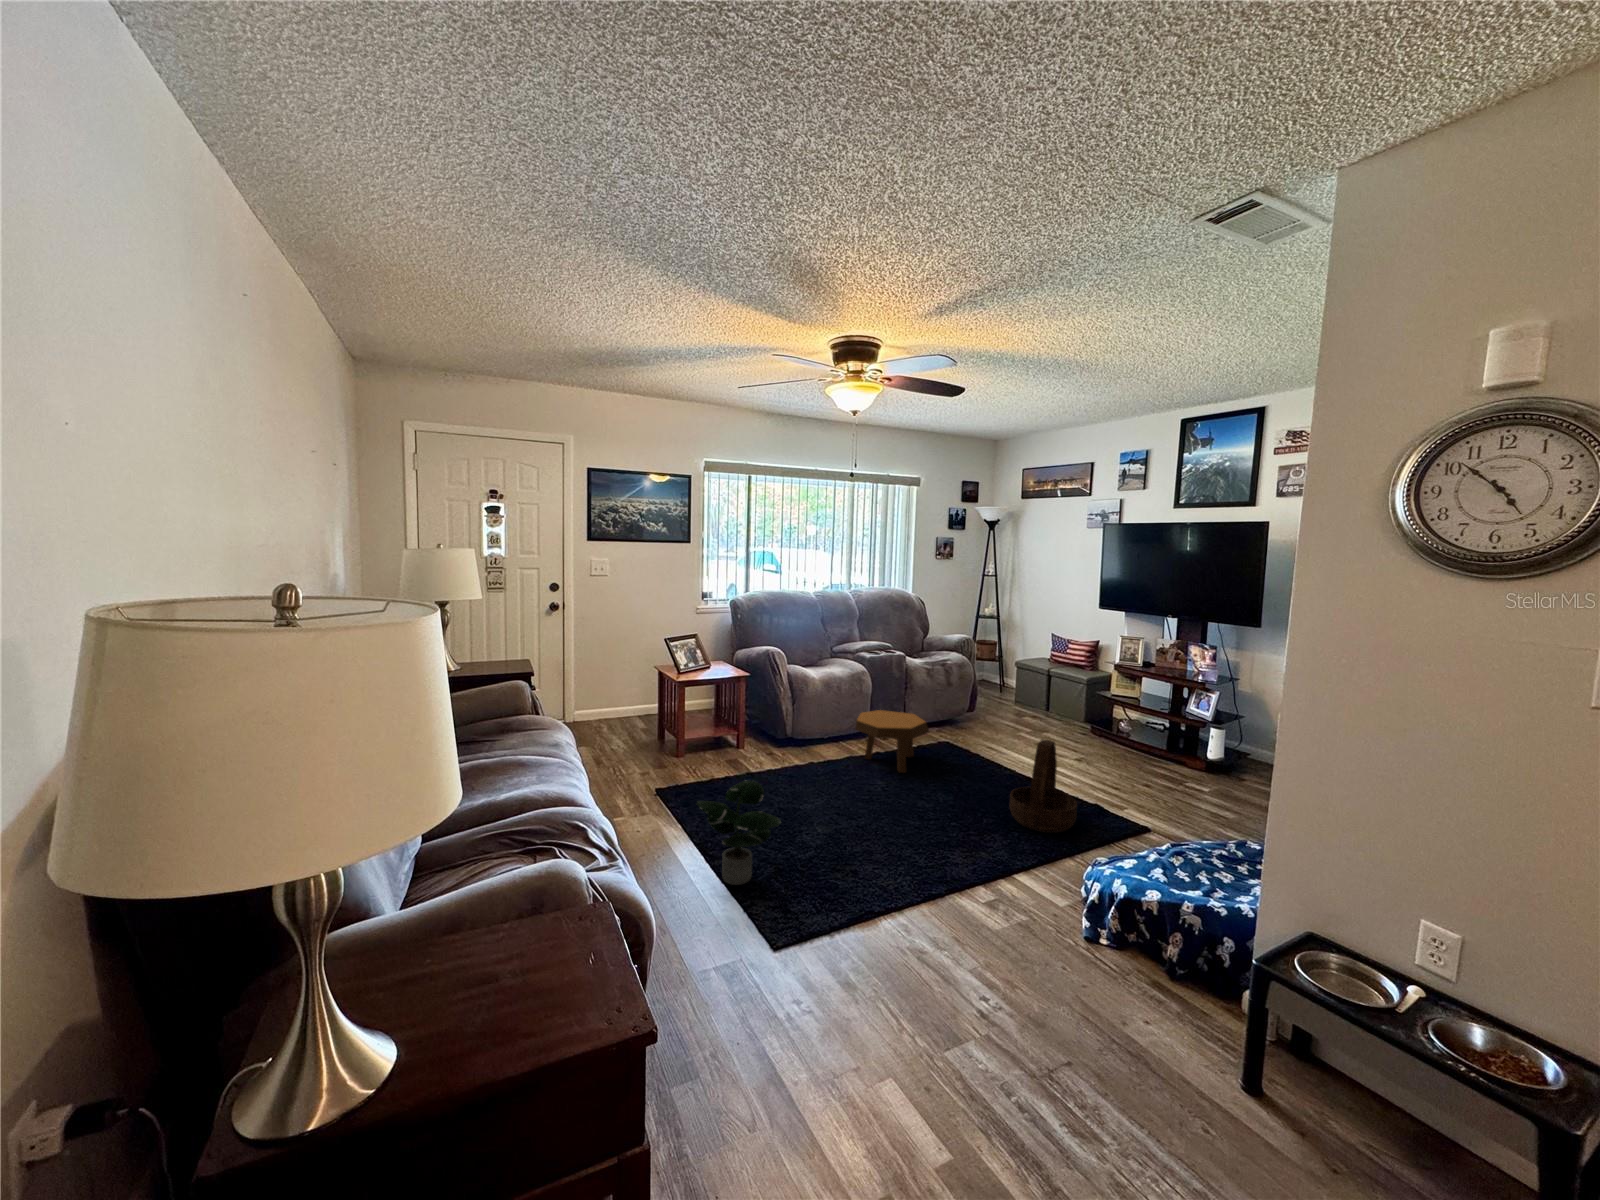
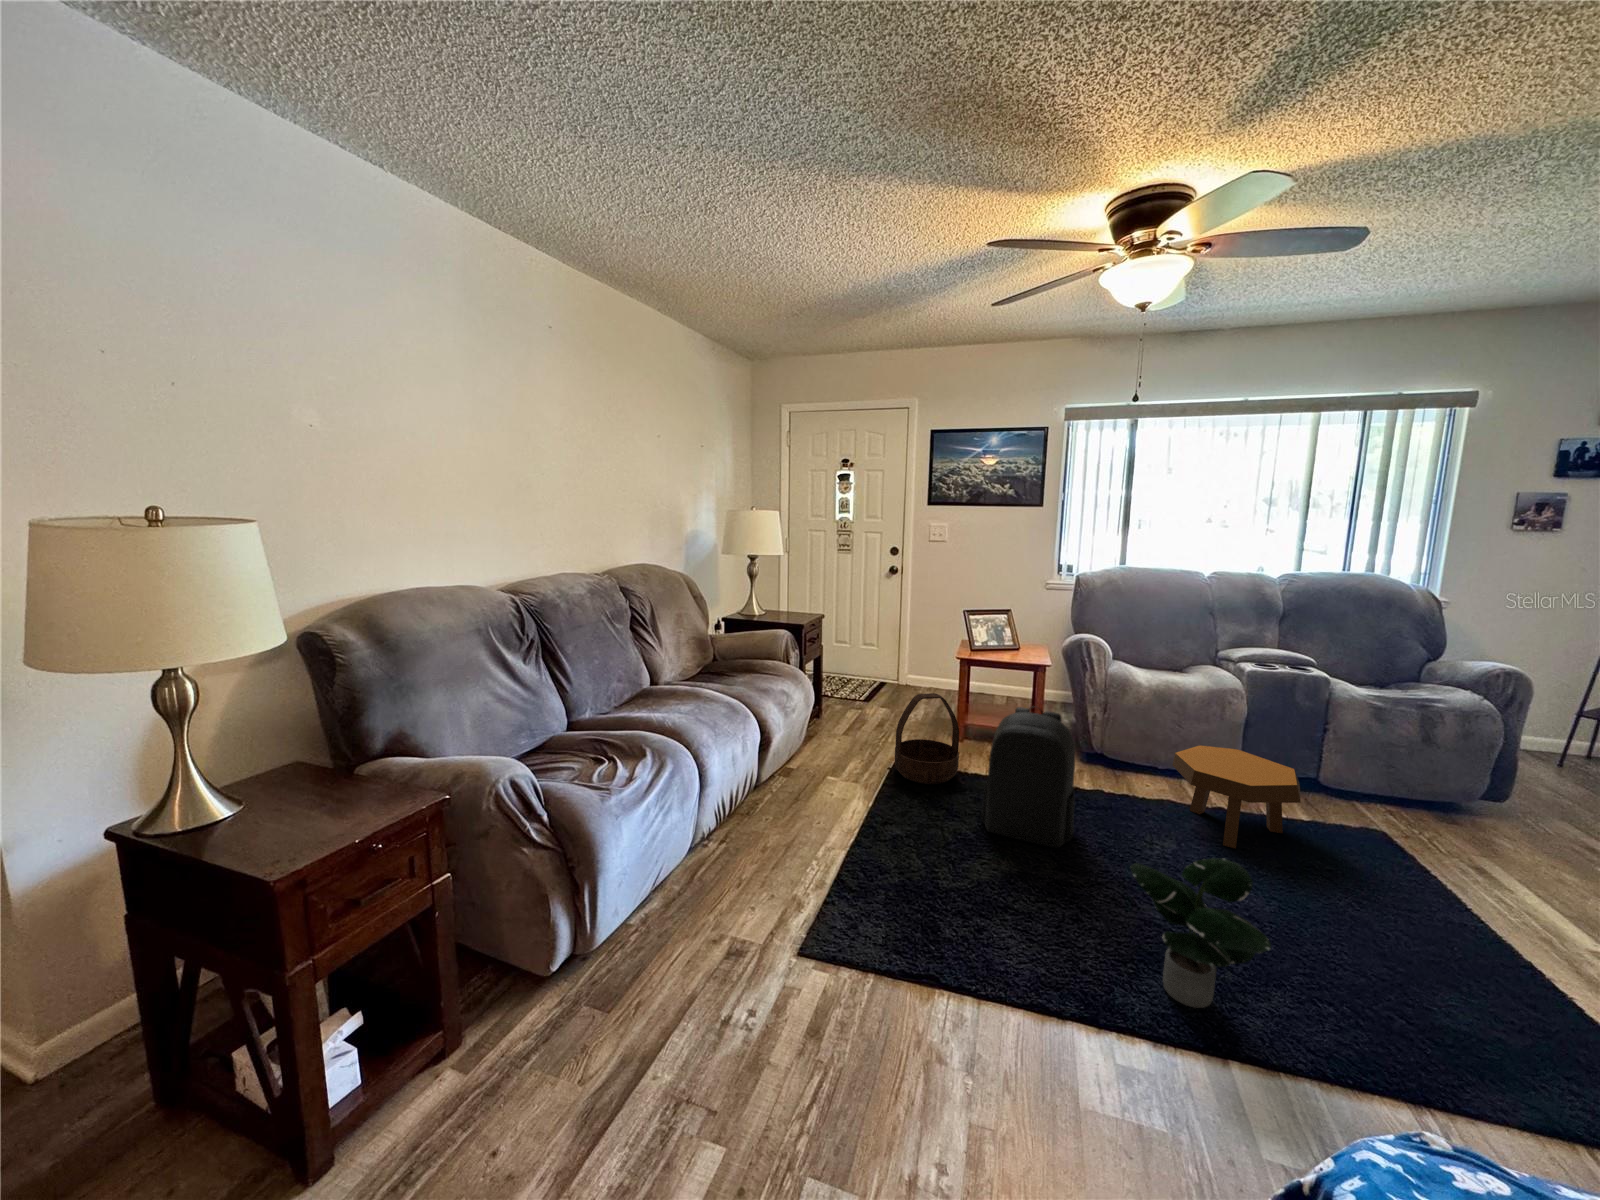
backpack: none [764,704,834,813] -> present [981,707,1075,848]
basket: present [1010,740,1077,833] -> present [894,693,959,784]
potted plant: present [697,781,781,885] -> present [1131,858,1271,1008]

